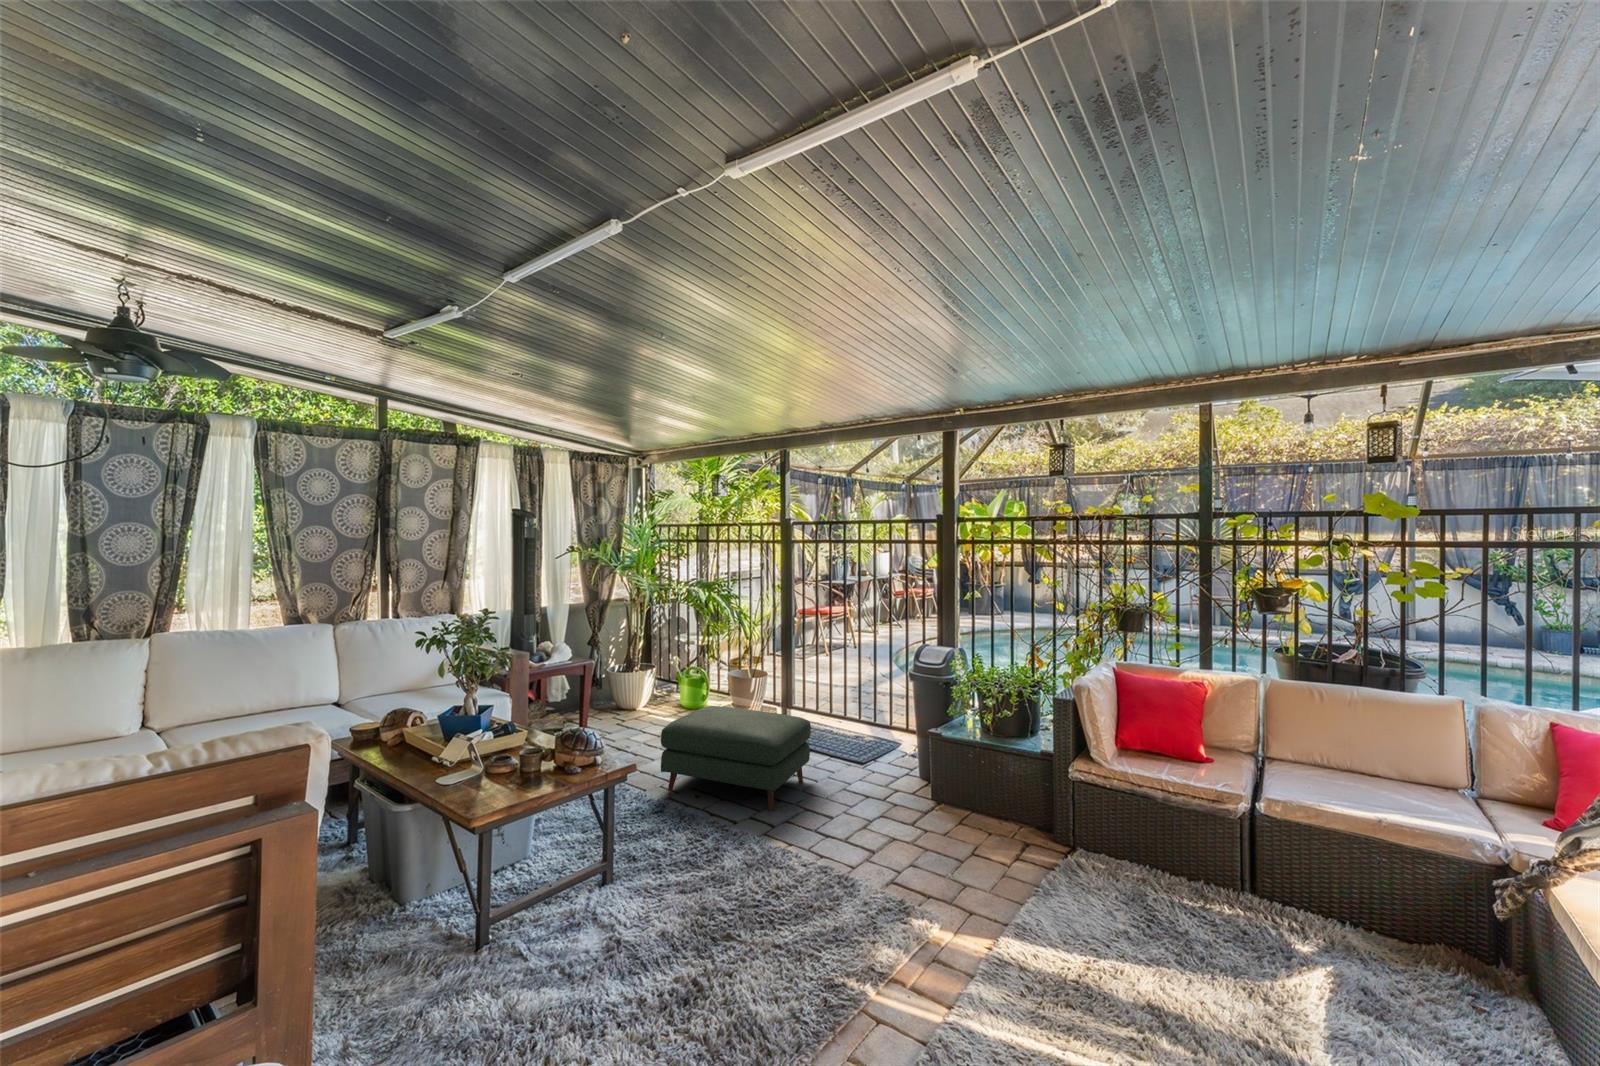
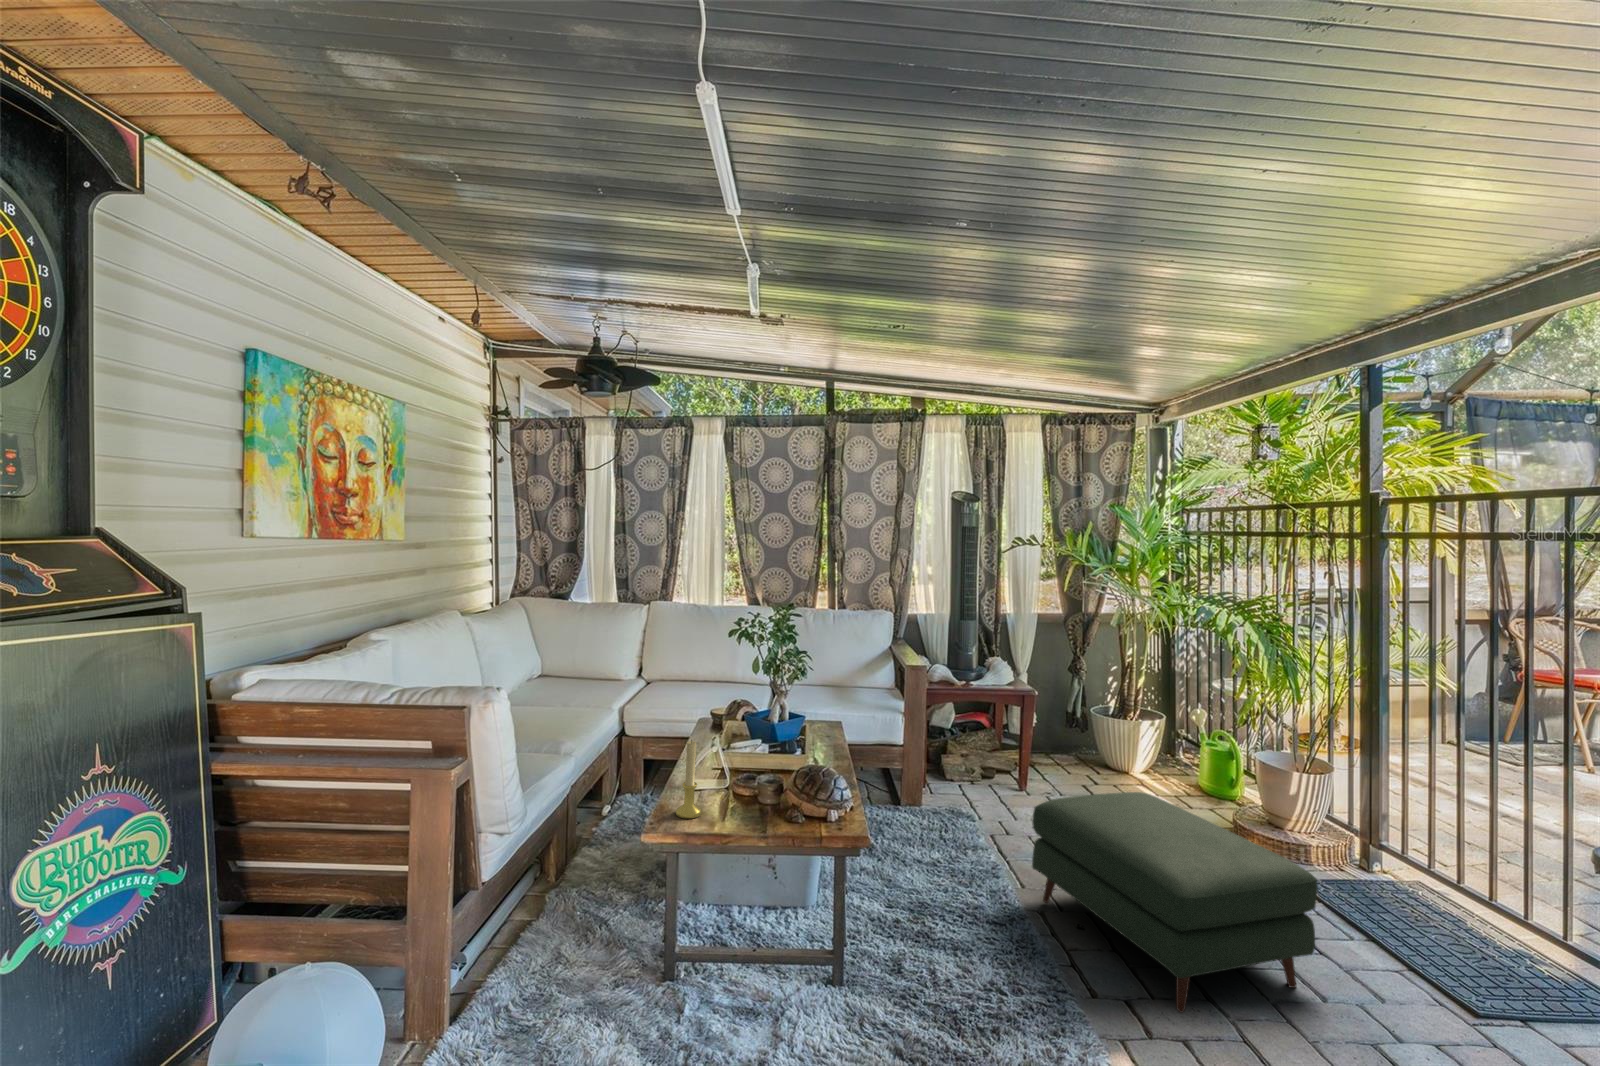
candle holder: none [467,731,491,800] -> present [676,741,701,819]

